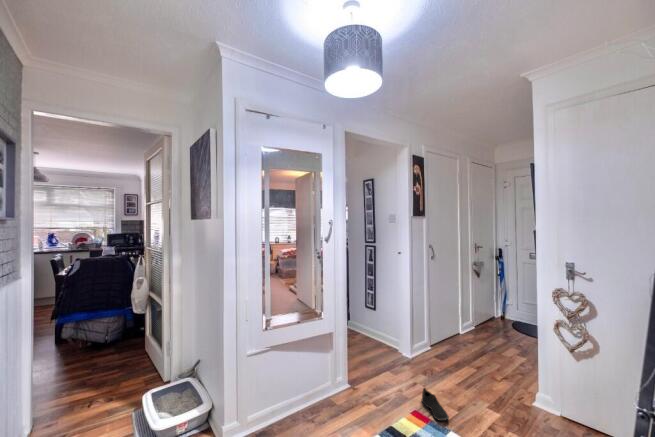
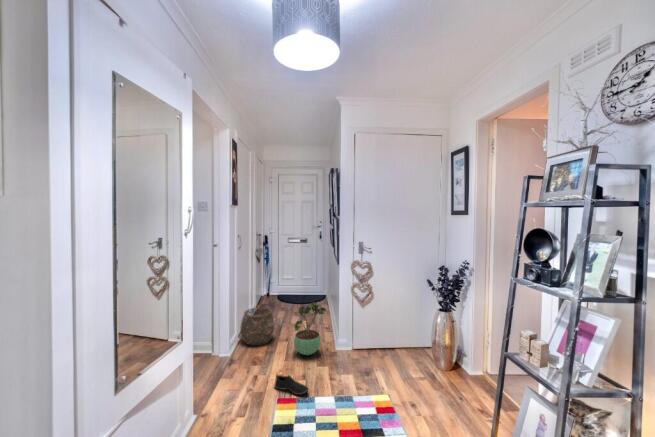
woven basket: none [428,321,466,362] -> present [241,307,275,345]
potted plant: none [465,328,513,393] -> present [294,302,326,355]

